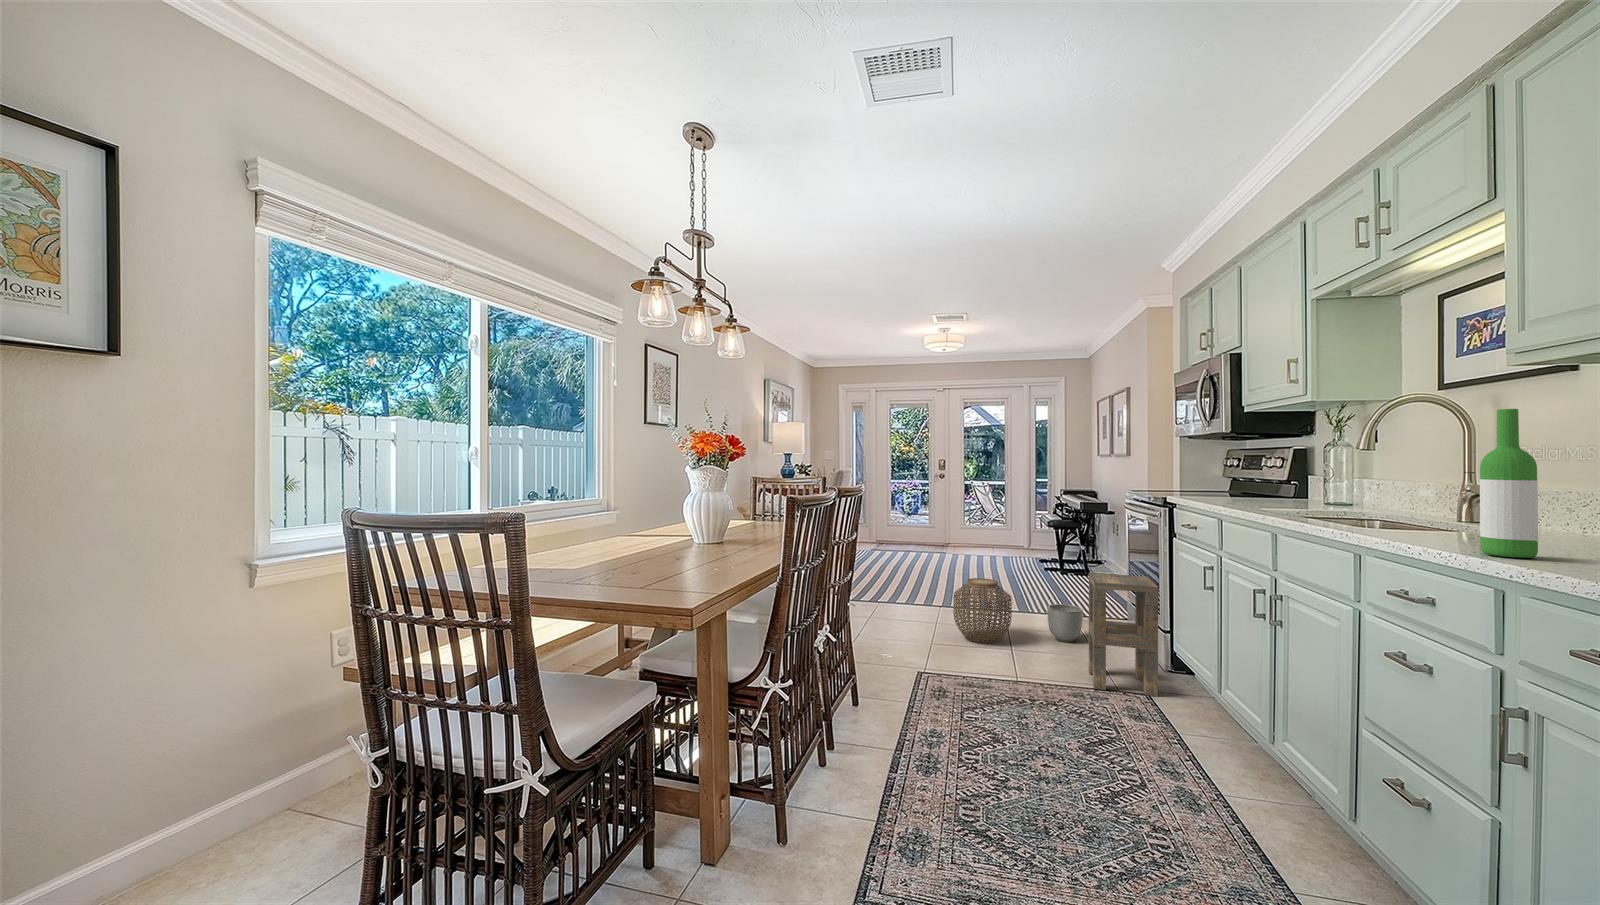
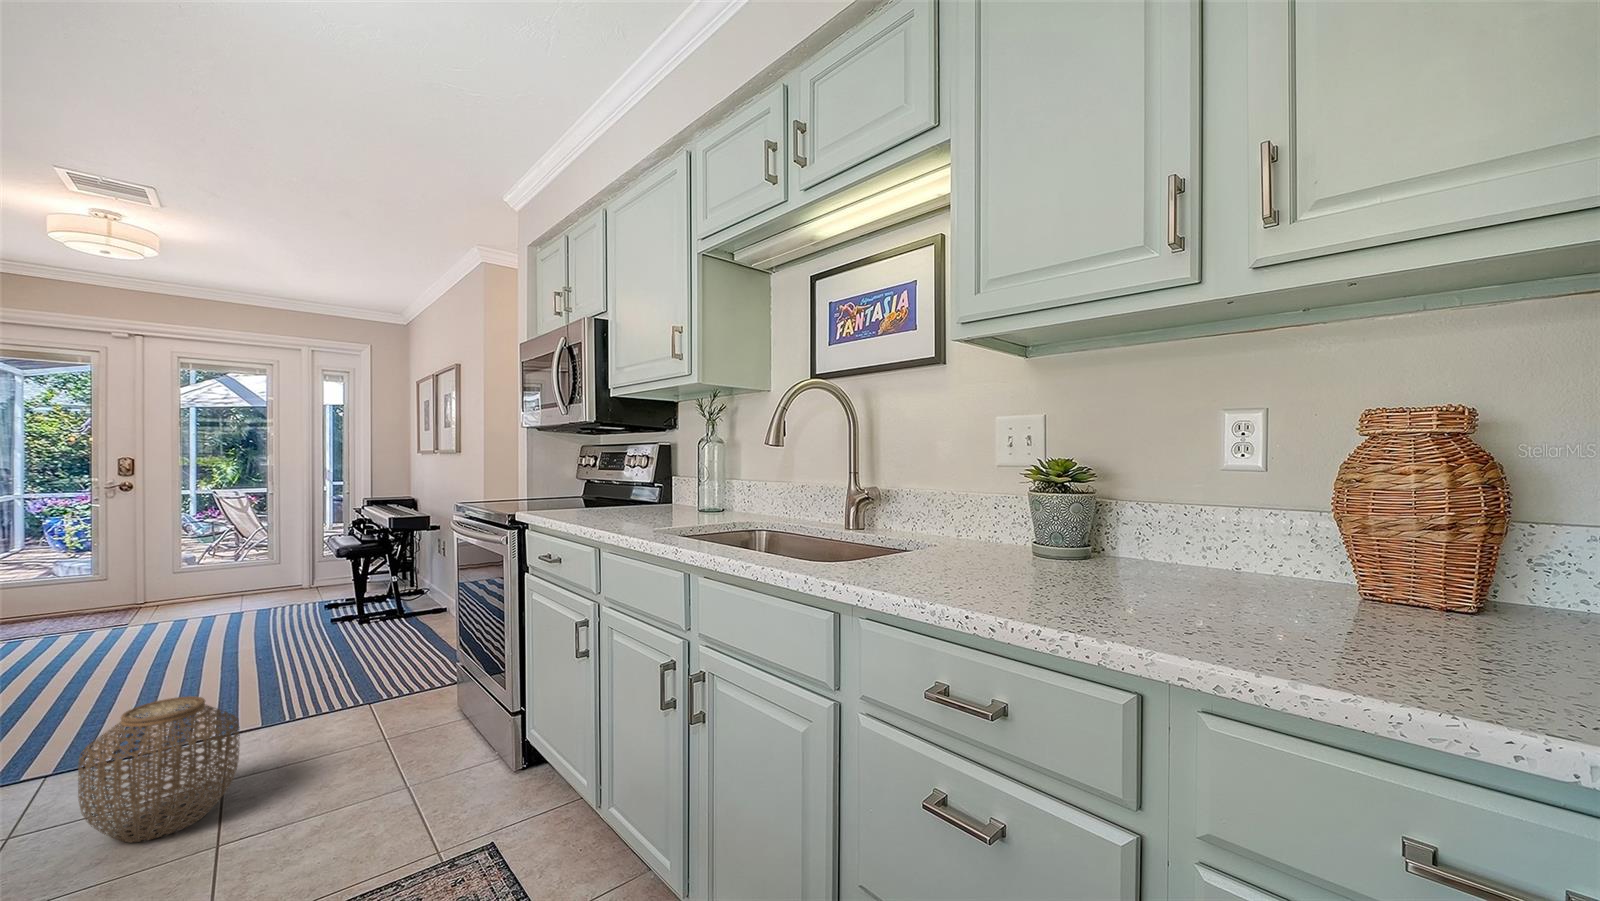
wine bottle: present [1480,409,1538,558] -> none [1010,387,1070,612]
side table: present [1089,573,1158,697] -> none [392,638,507,865]
planter: present [1047,604,1083,642] -> none [320,695,386,764]

